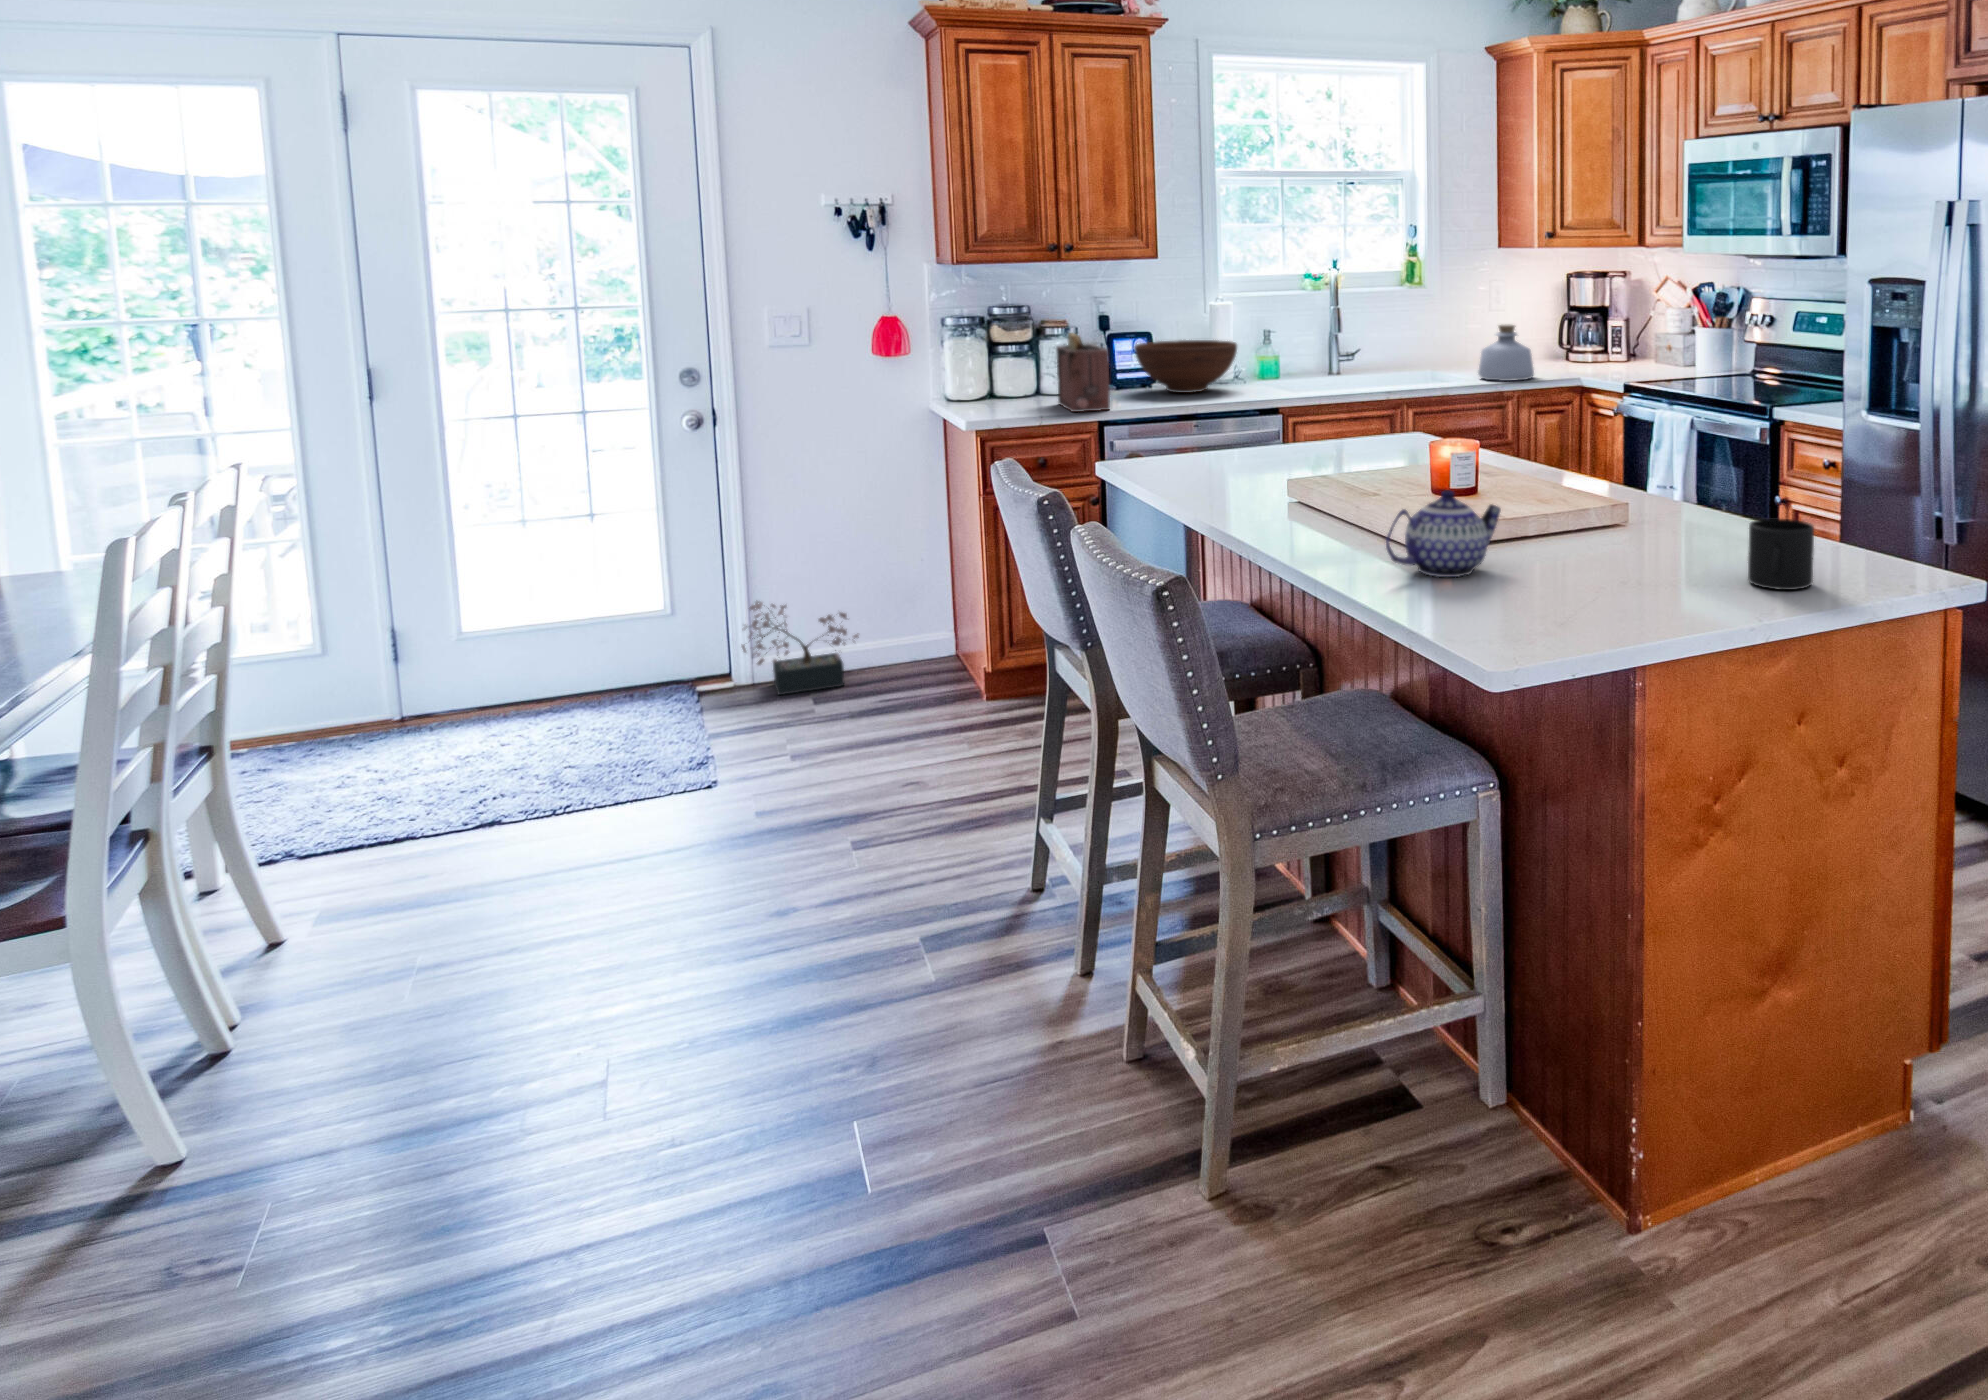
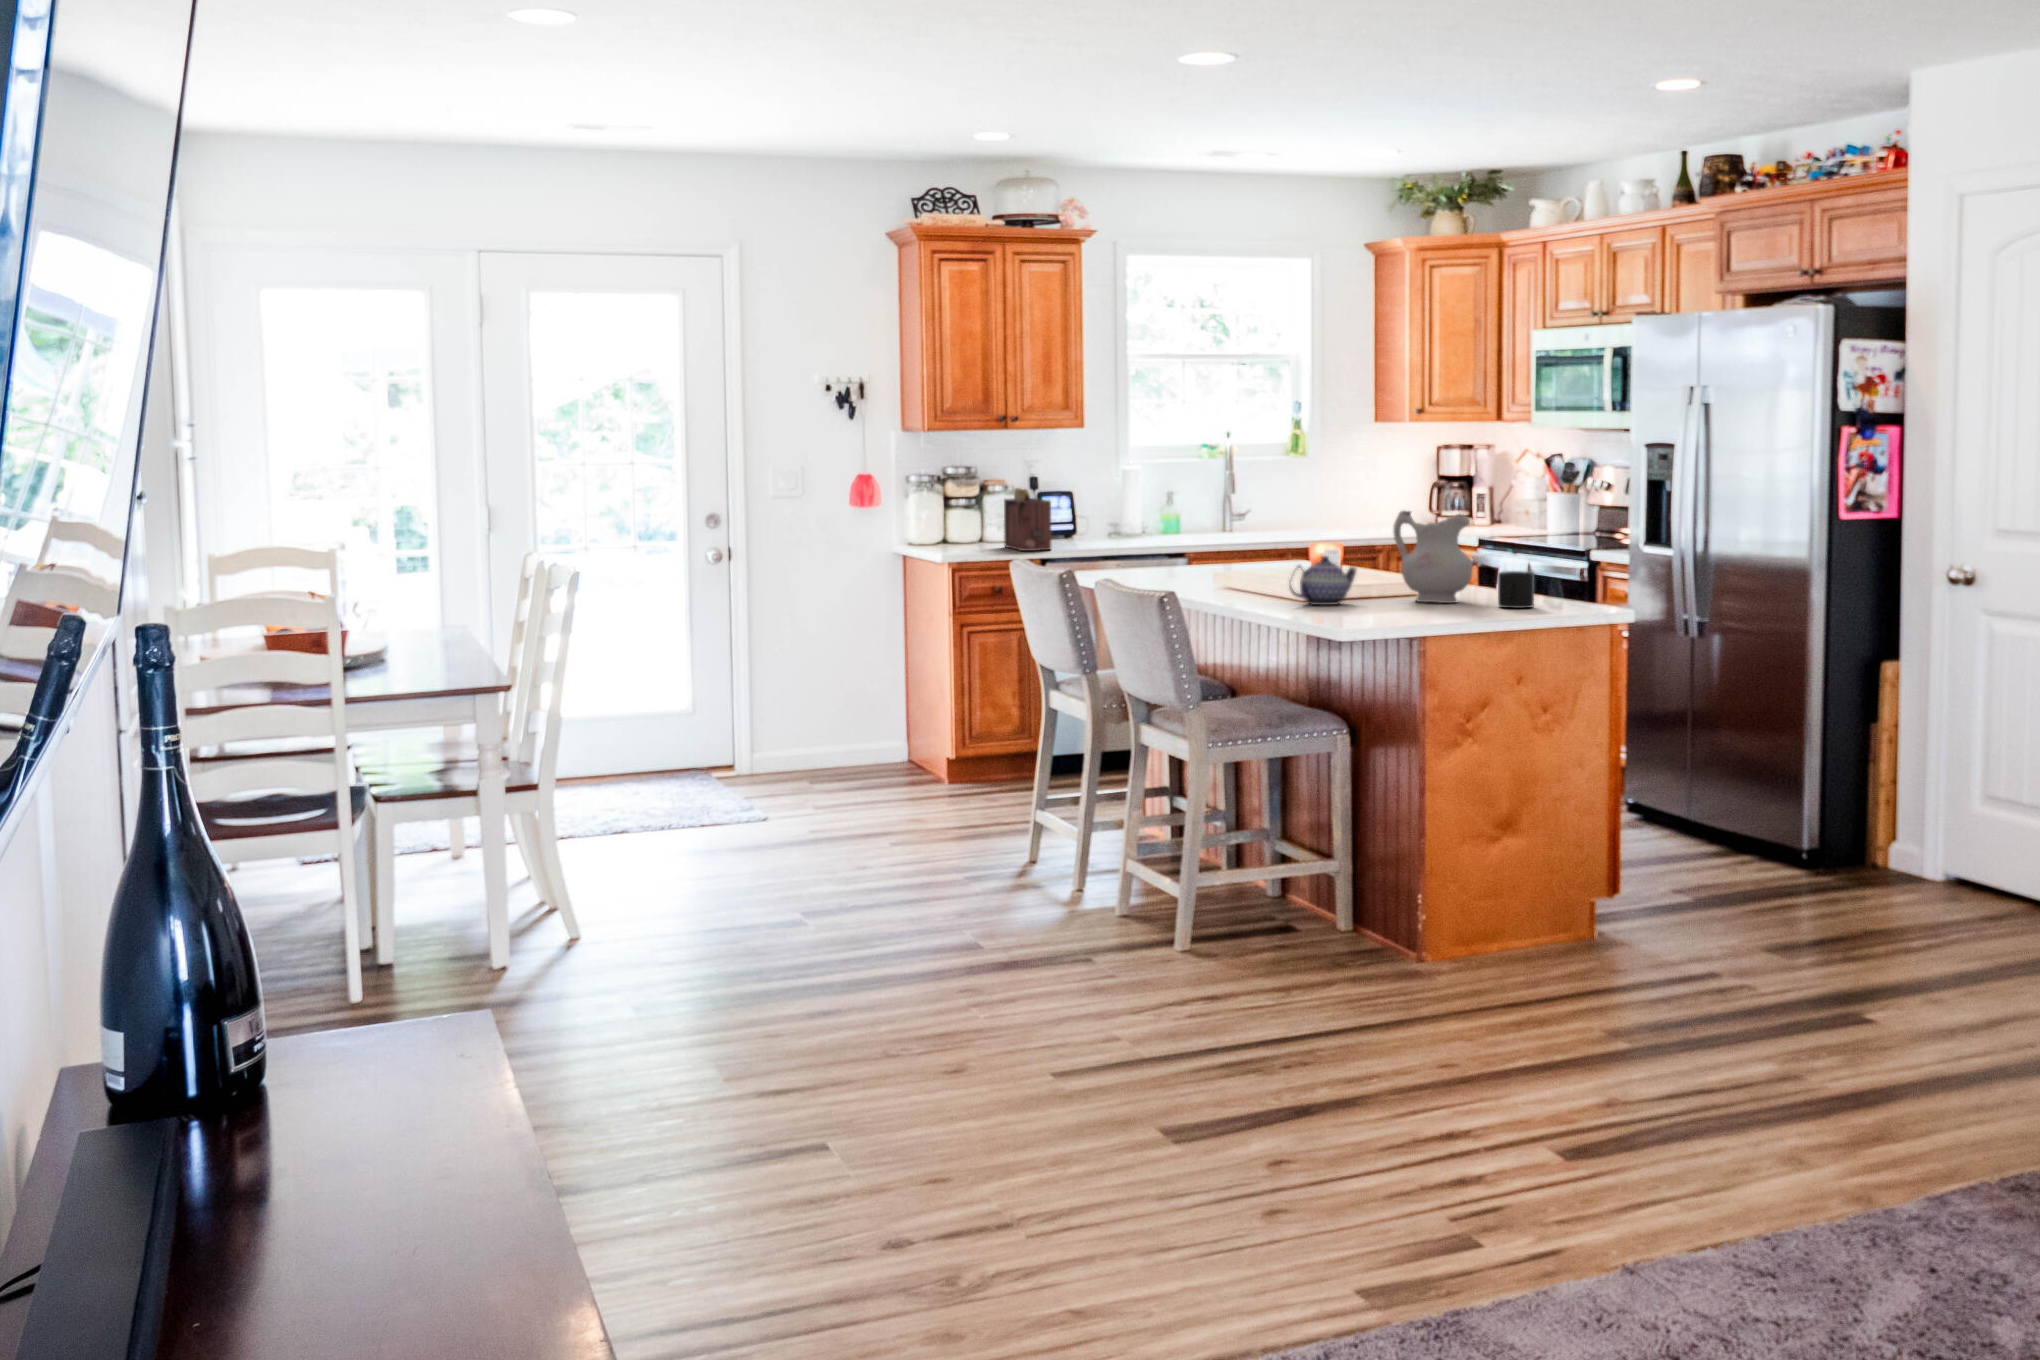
bottle: present [1478,325,1534,381] -> none [1356,488,1404,535]
fruit bowl: present [1134,340,1237,393] -> none [1064,498,1150,541]
ceramic pitcher: none [1561,408,1696,569] -> present [1393,510,1473,603]
decorative plant: present [742,601,859,695] -> none [743,706,835,784]

